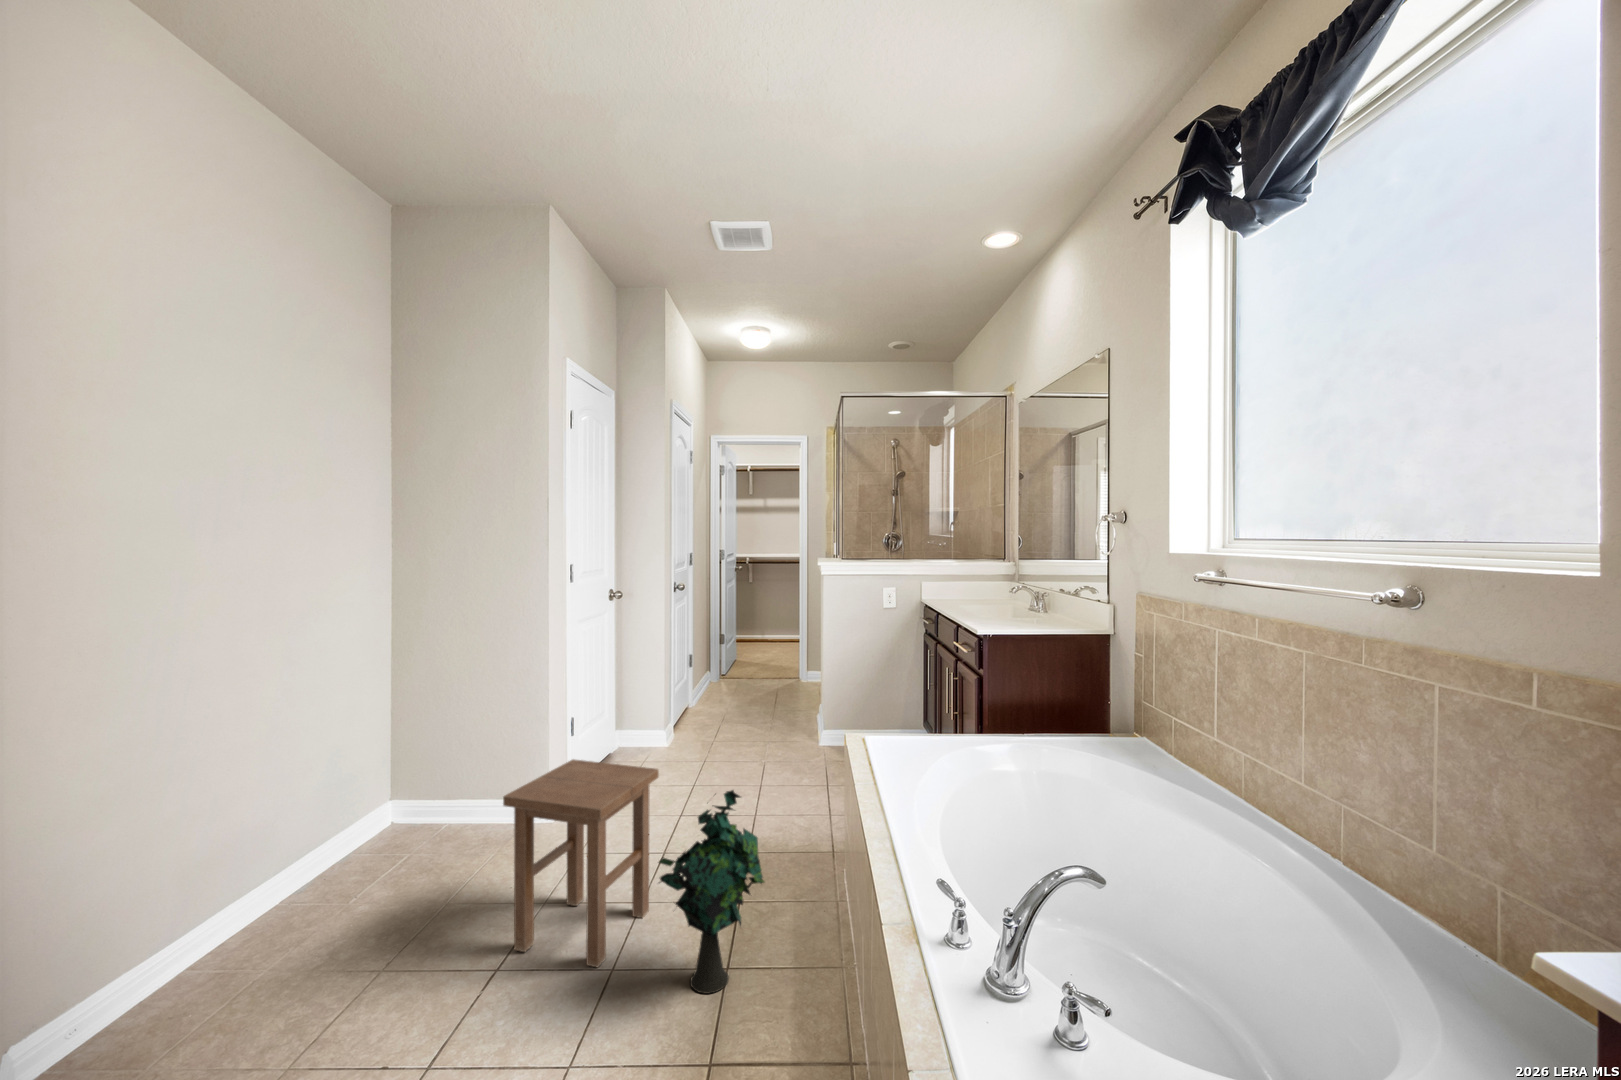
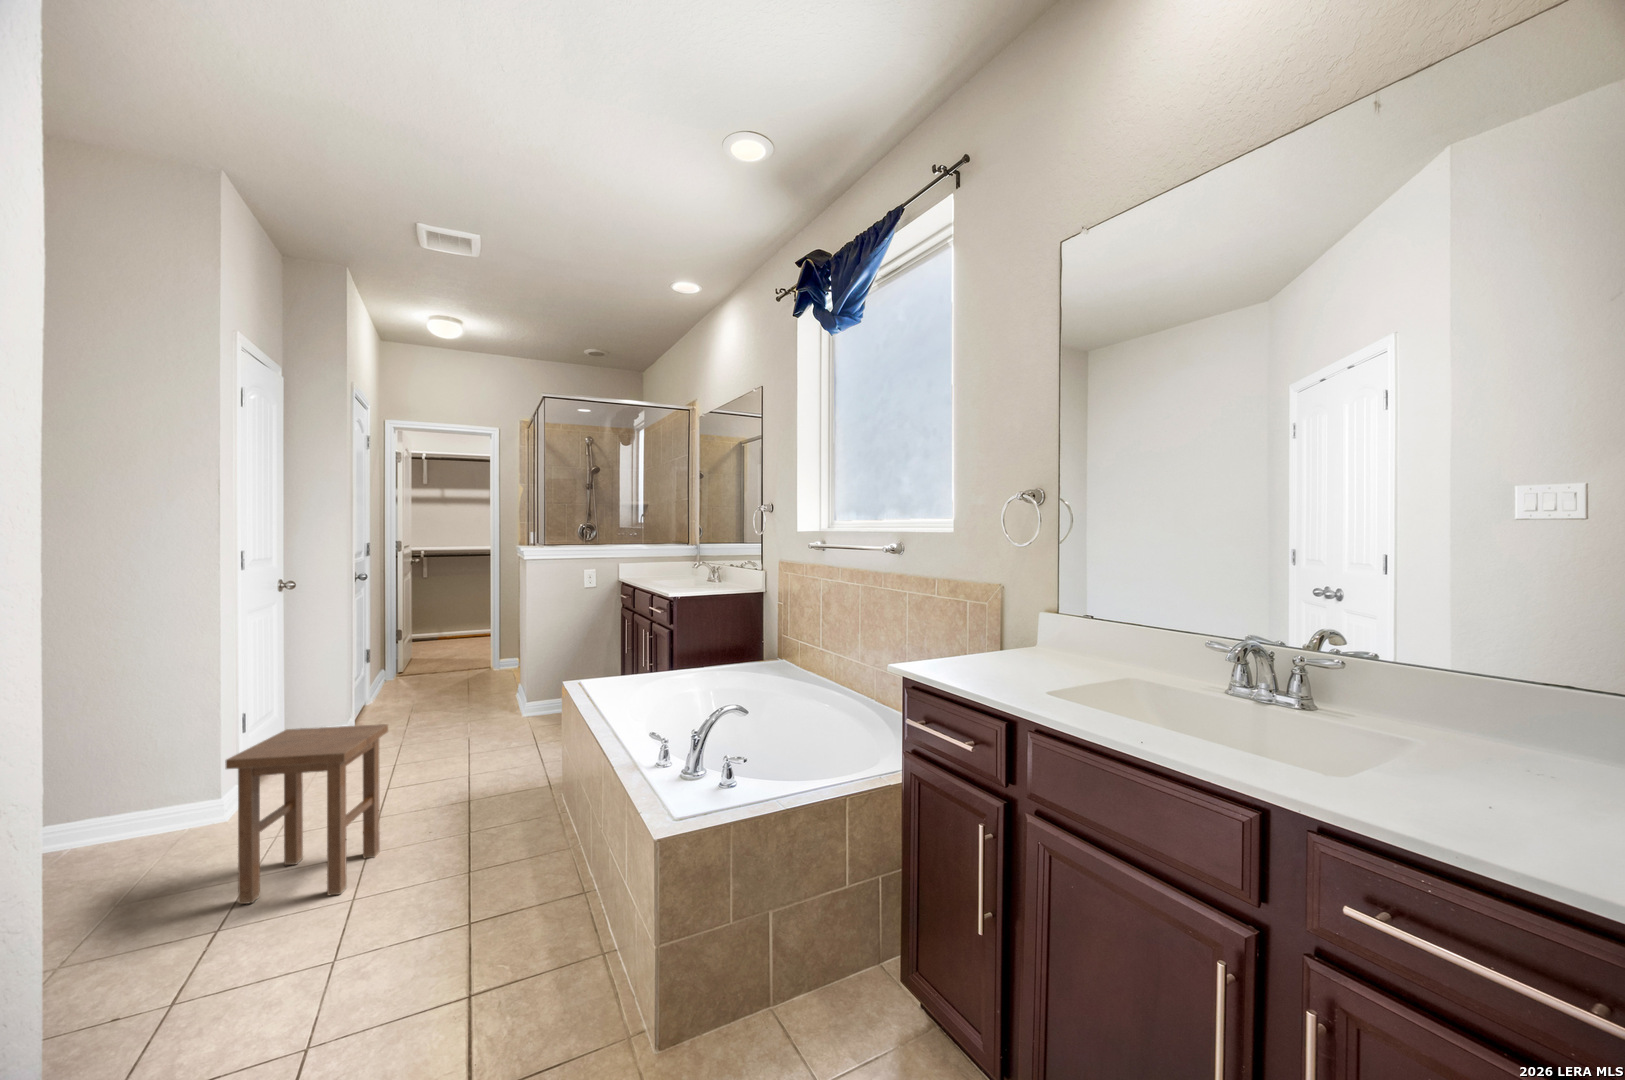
decorative plant: present [659,790,764,994] -> none [404,721,504,885]

